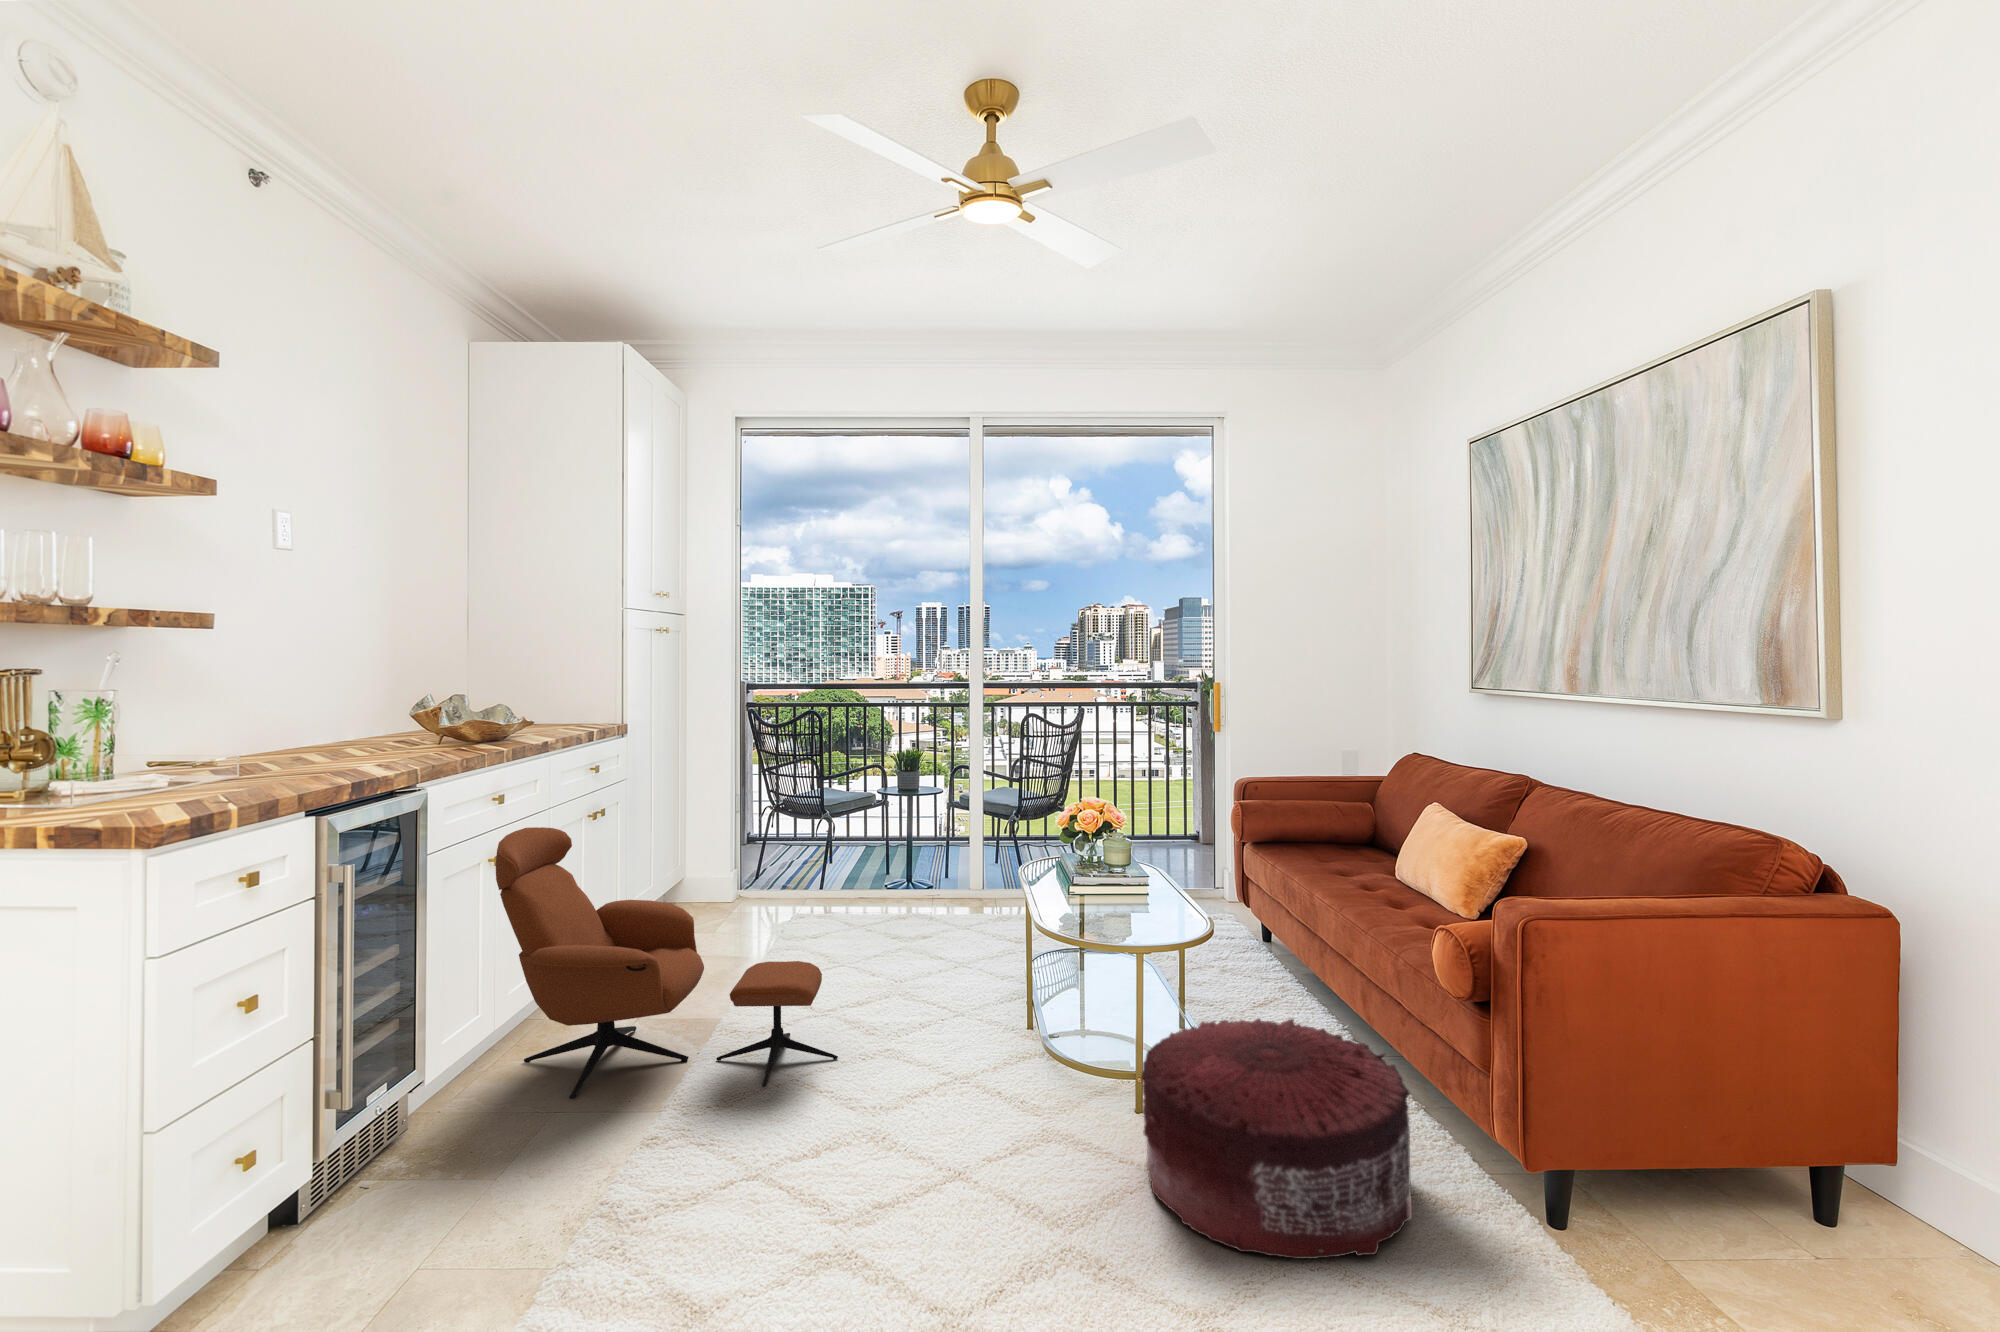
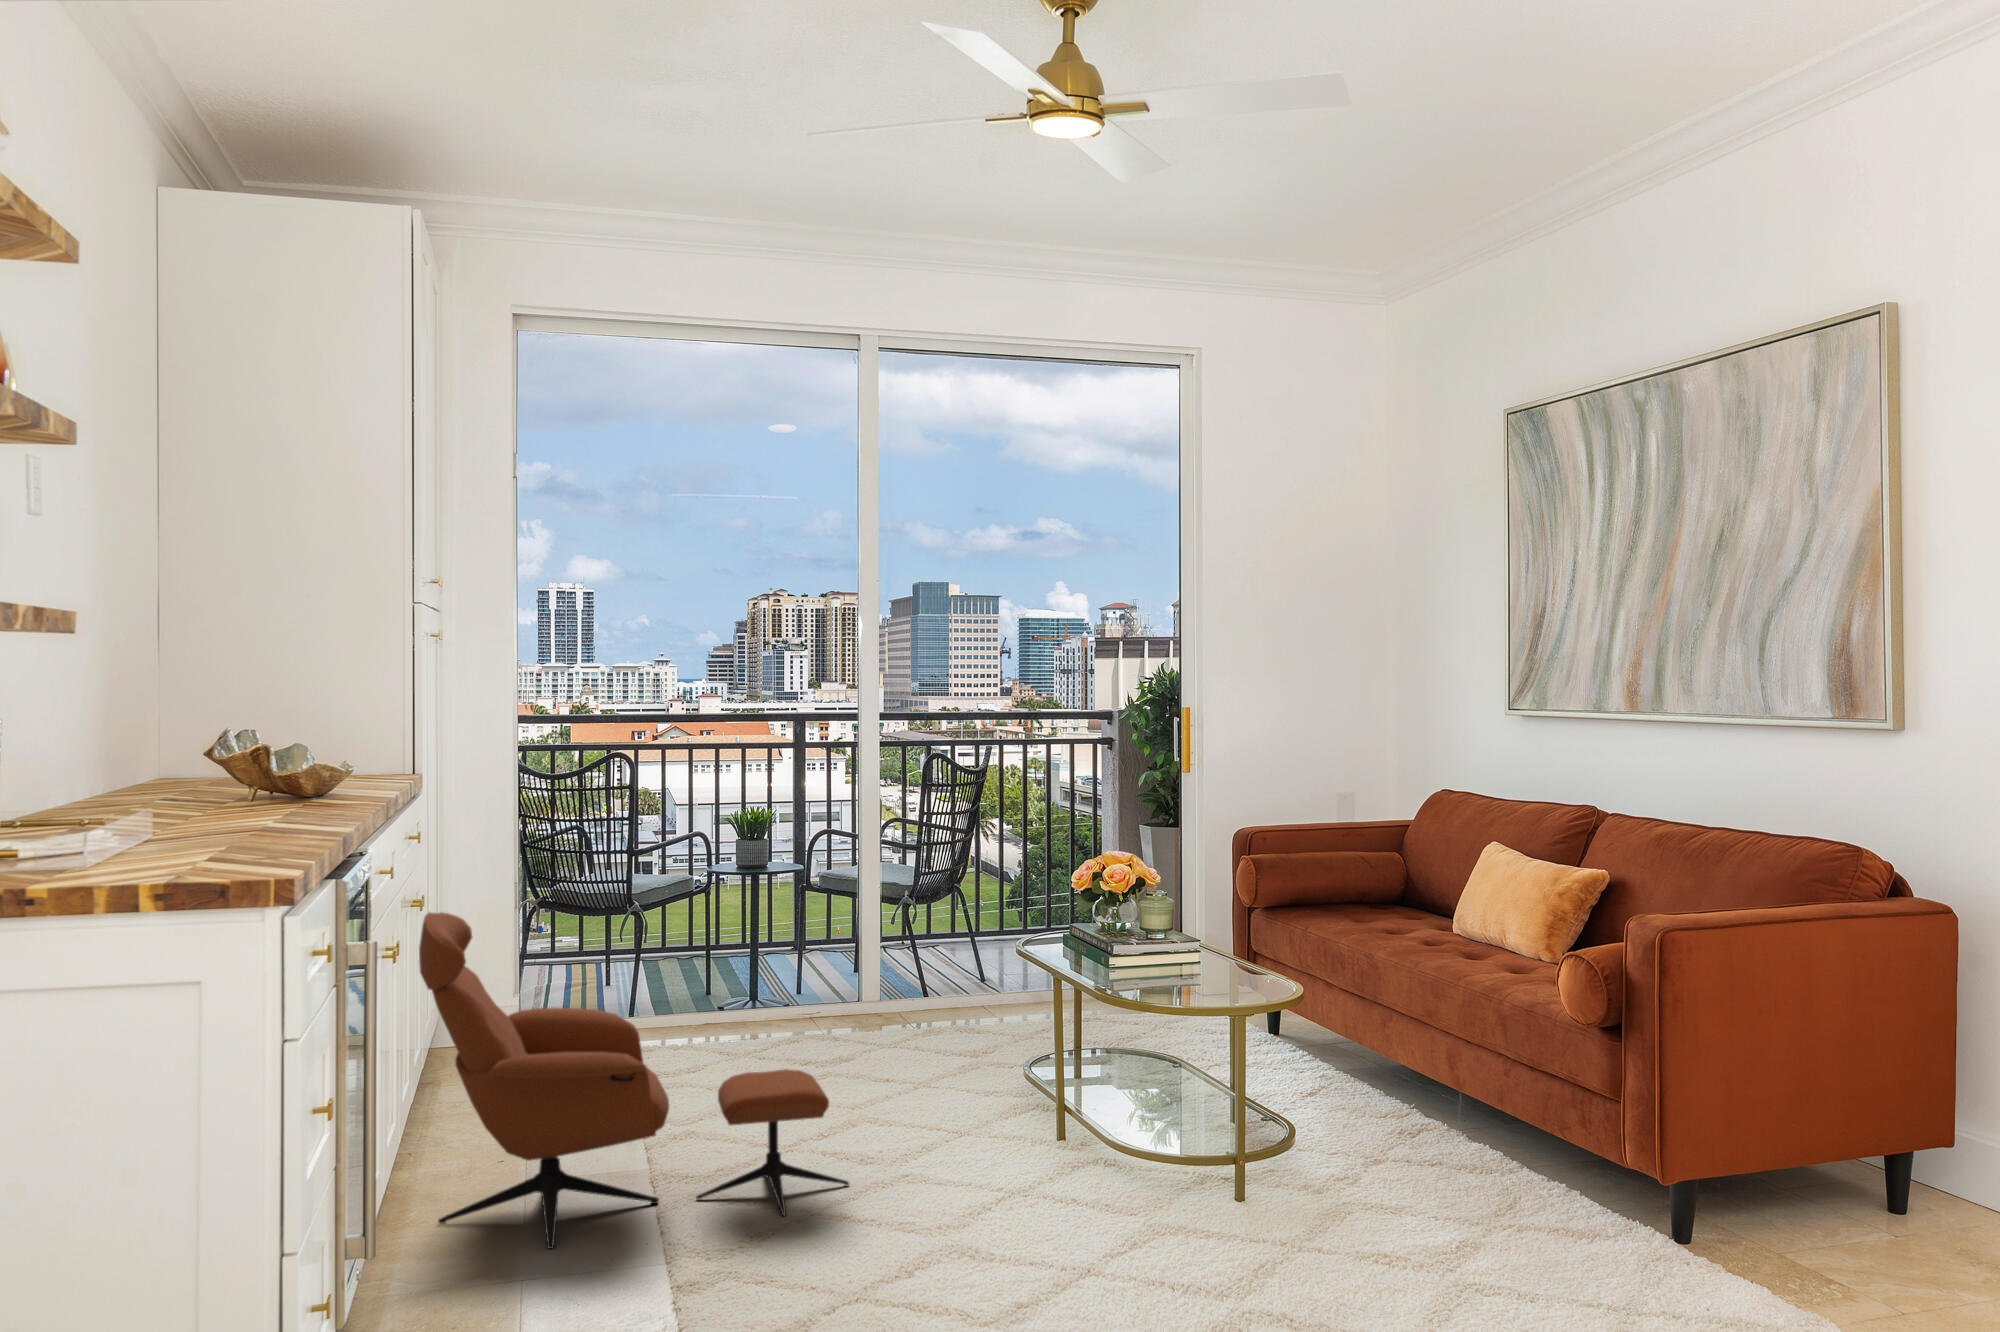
pouf: present [1141,1018,1412,1259] -> none [1274,1071,1557,1283]

